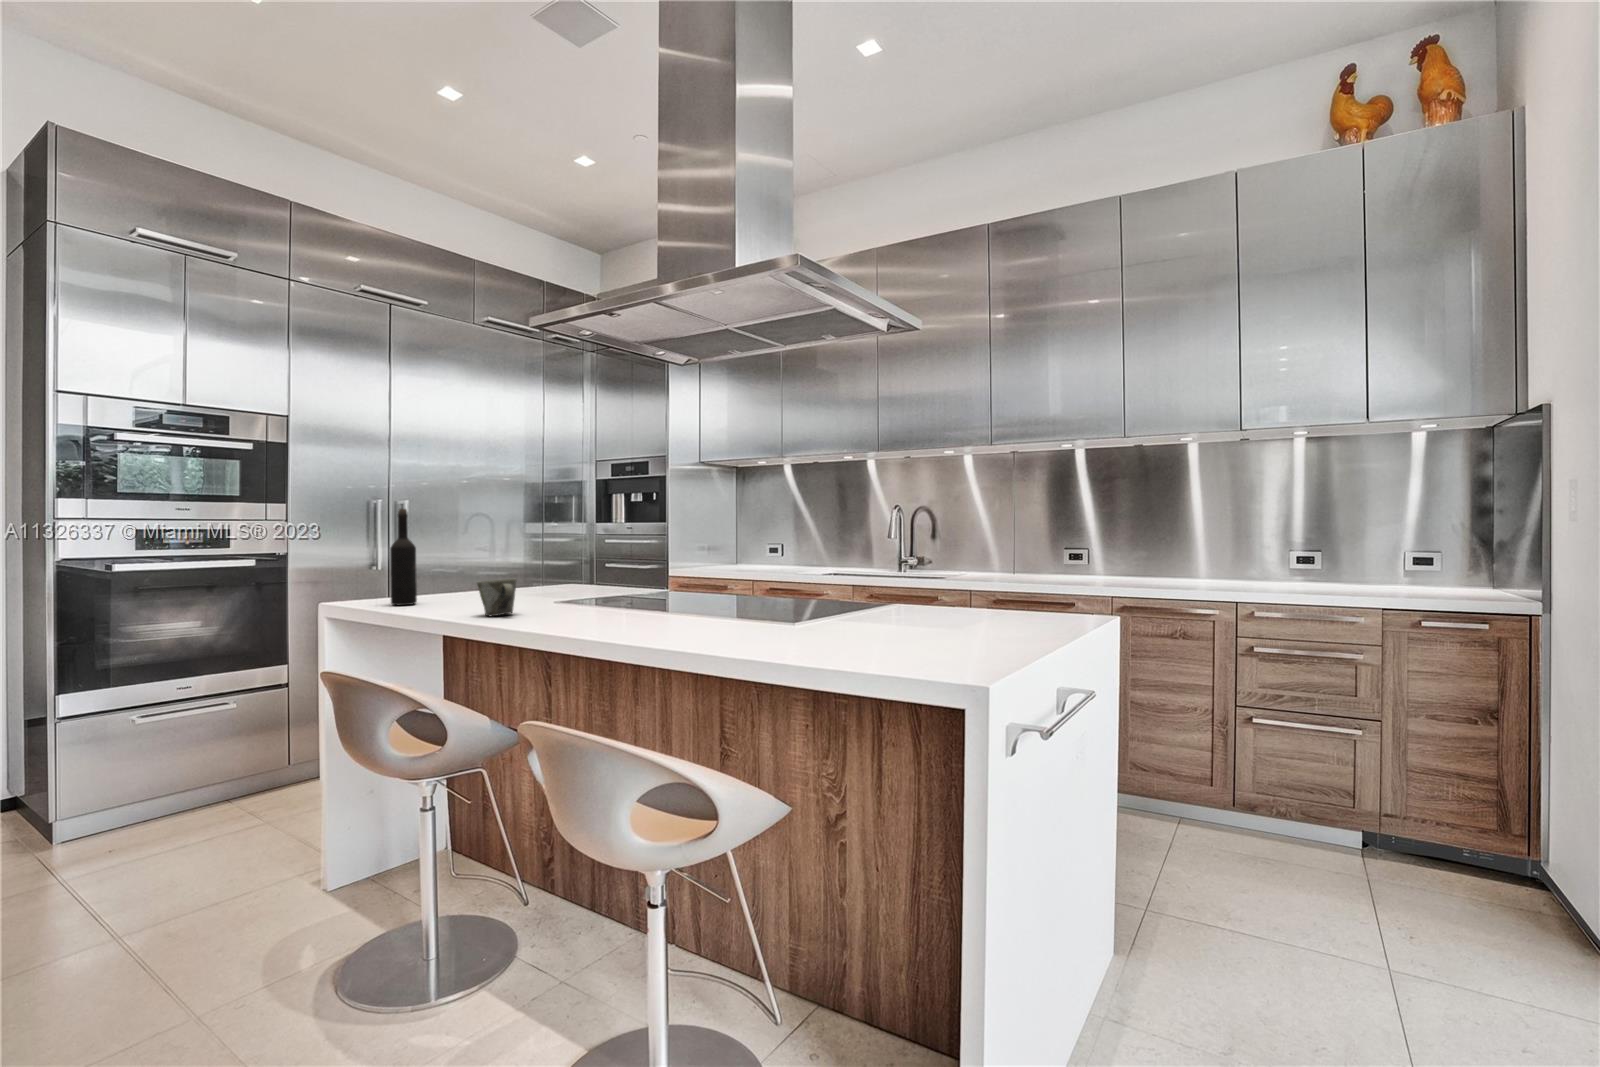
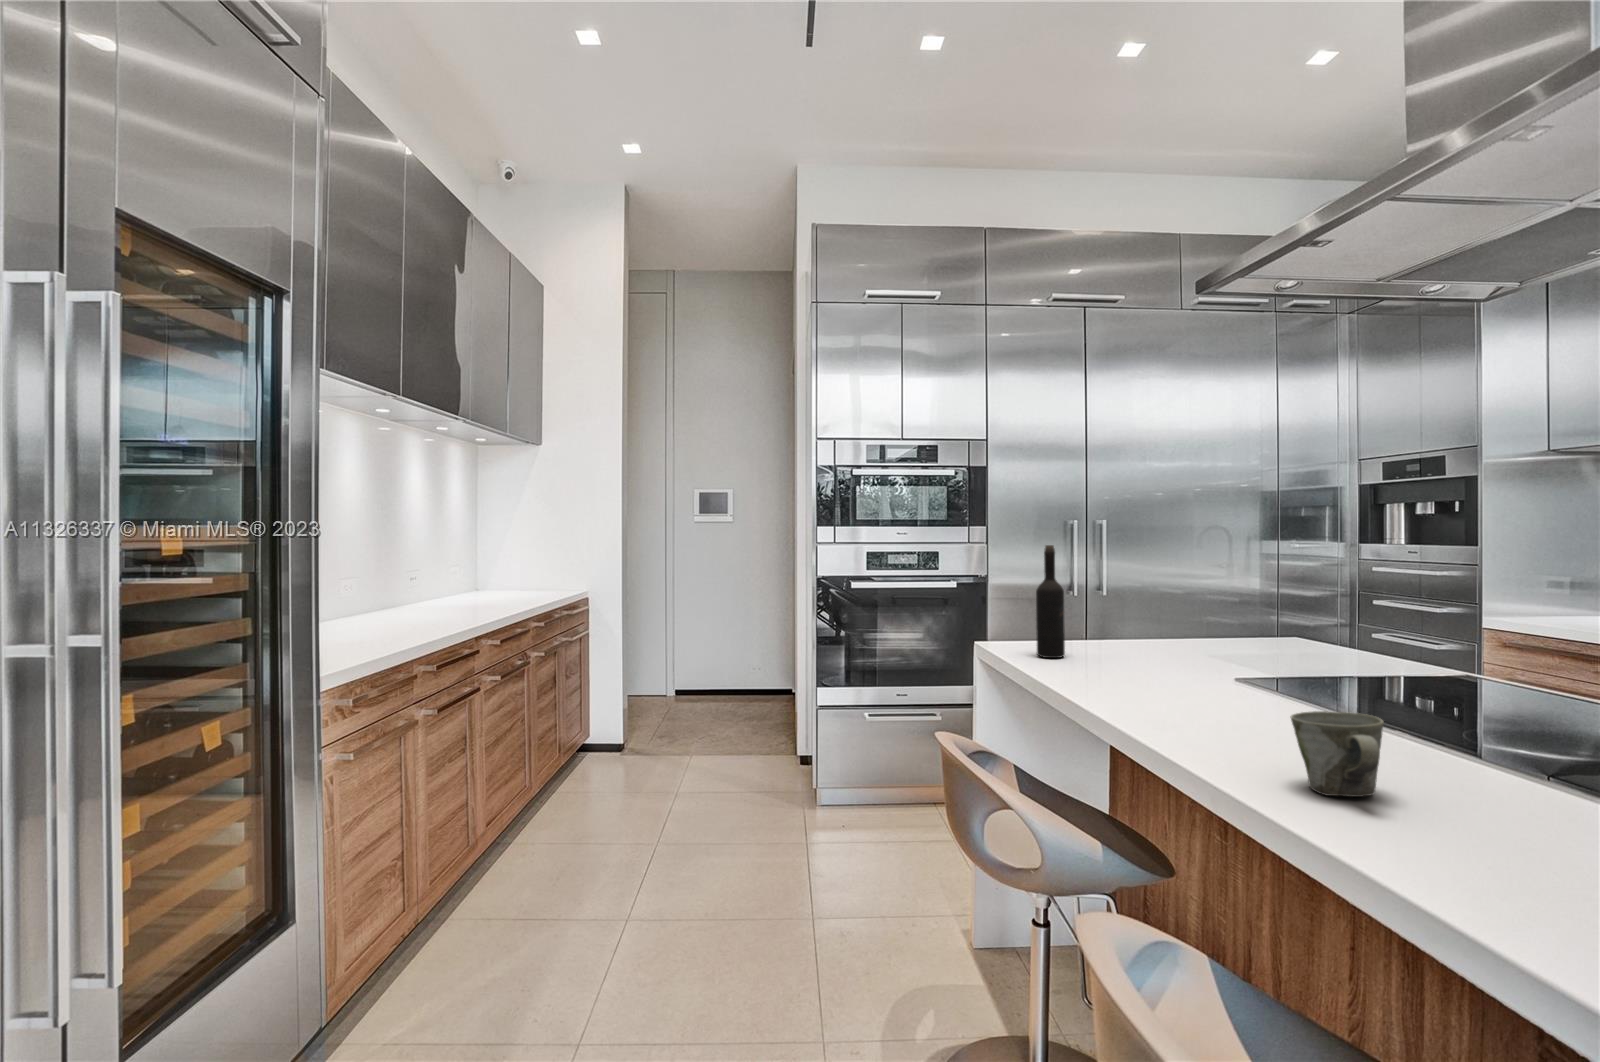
mug: present [477,579,516,616] -> present [1290,711,1384,797]

